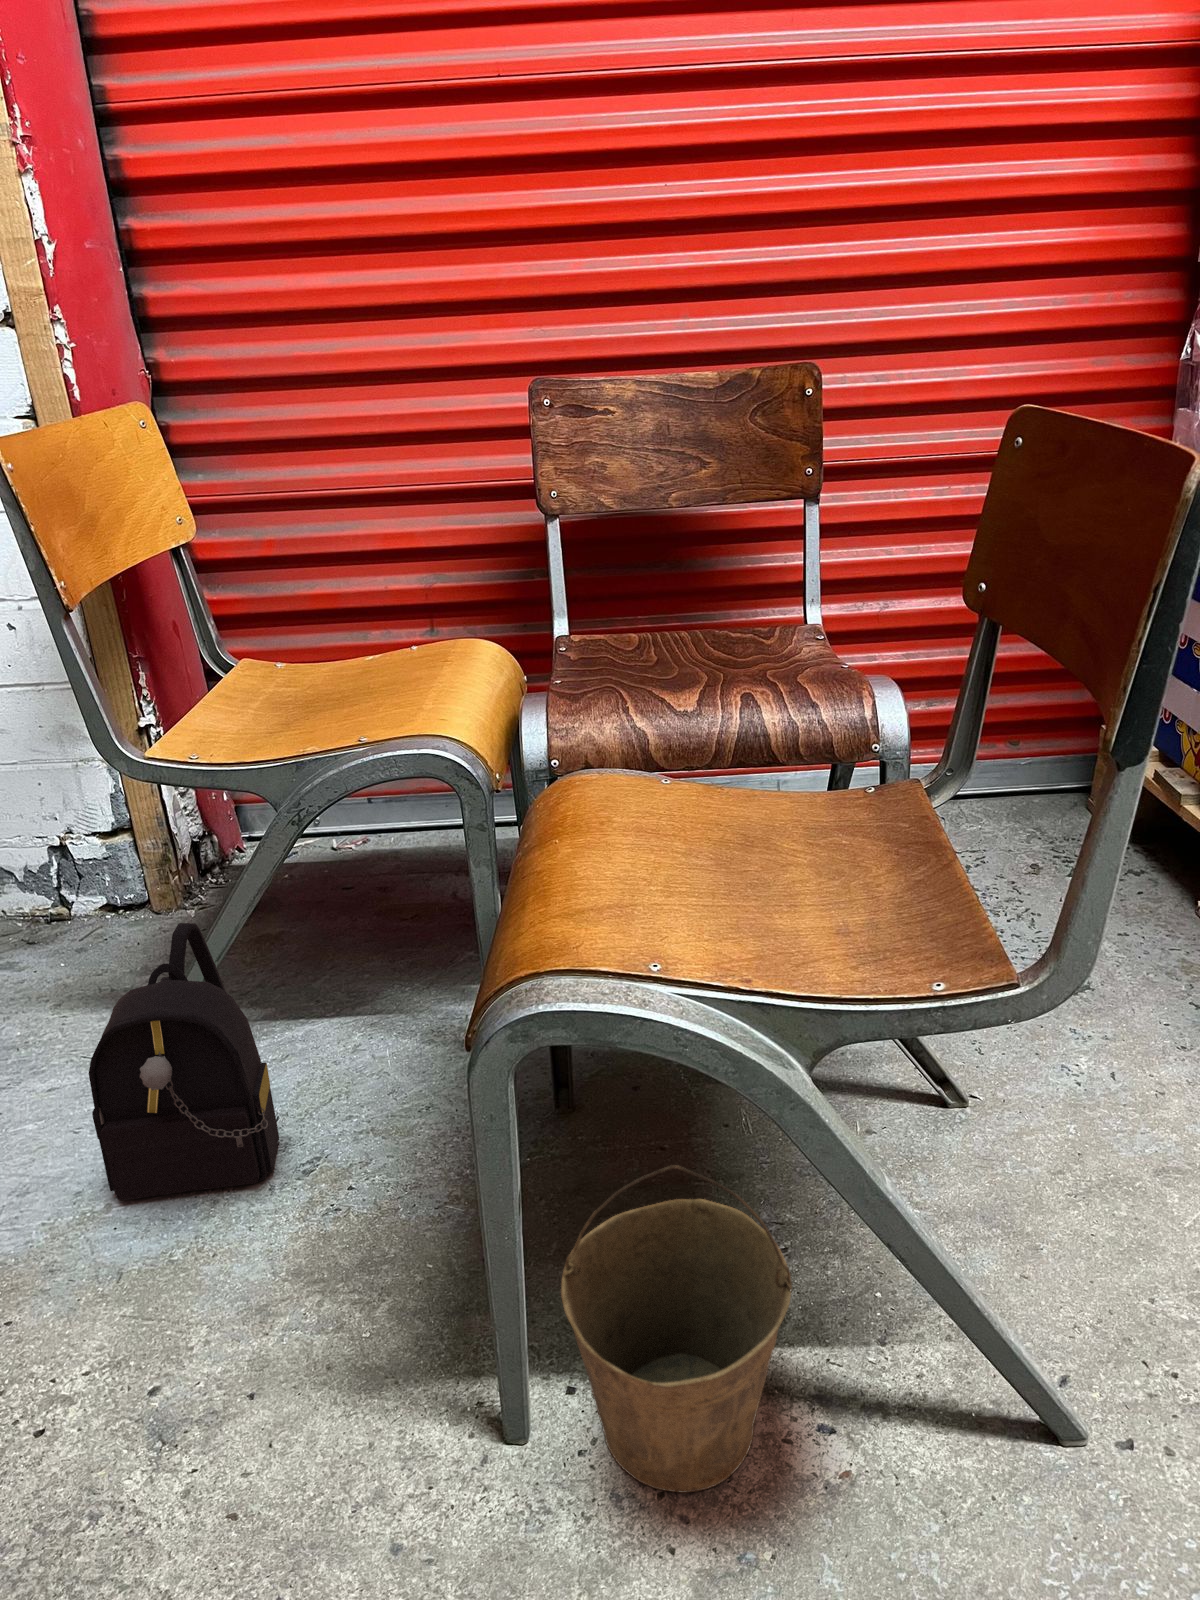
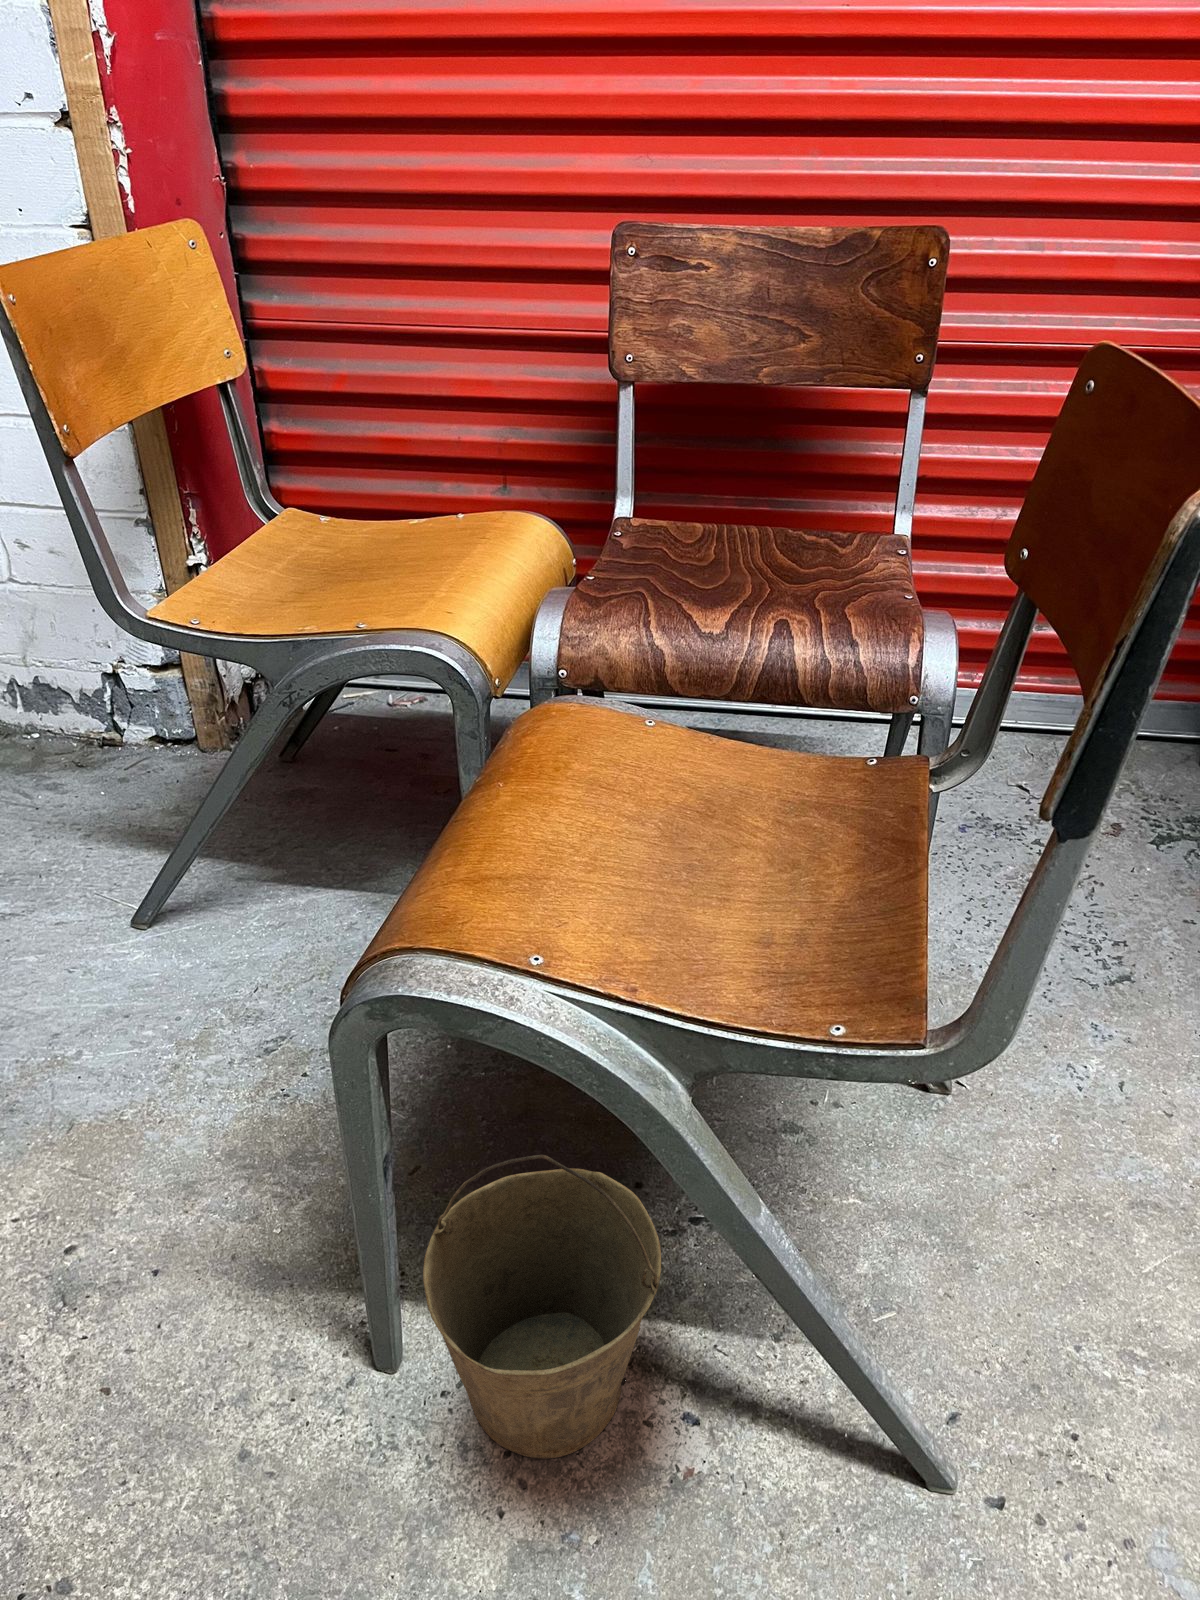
backpack: present [89,923,279,1200] -> none [57,794,250,1057]

